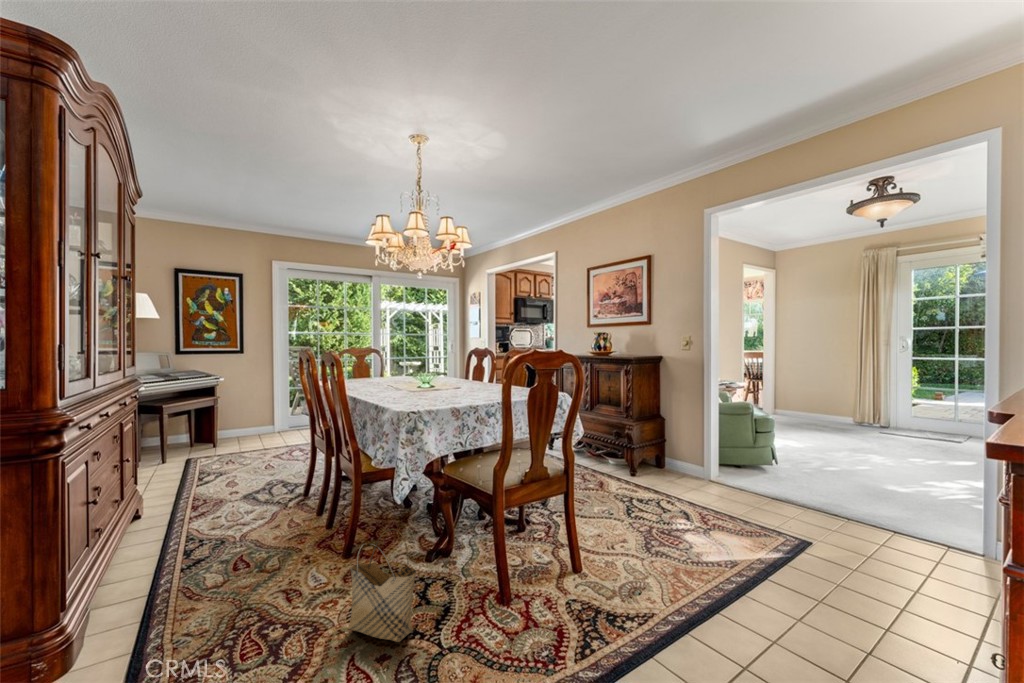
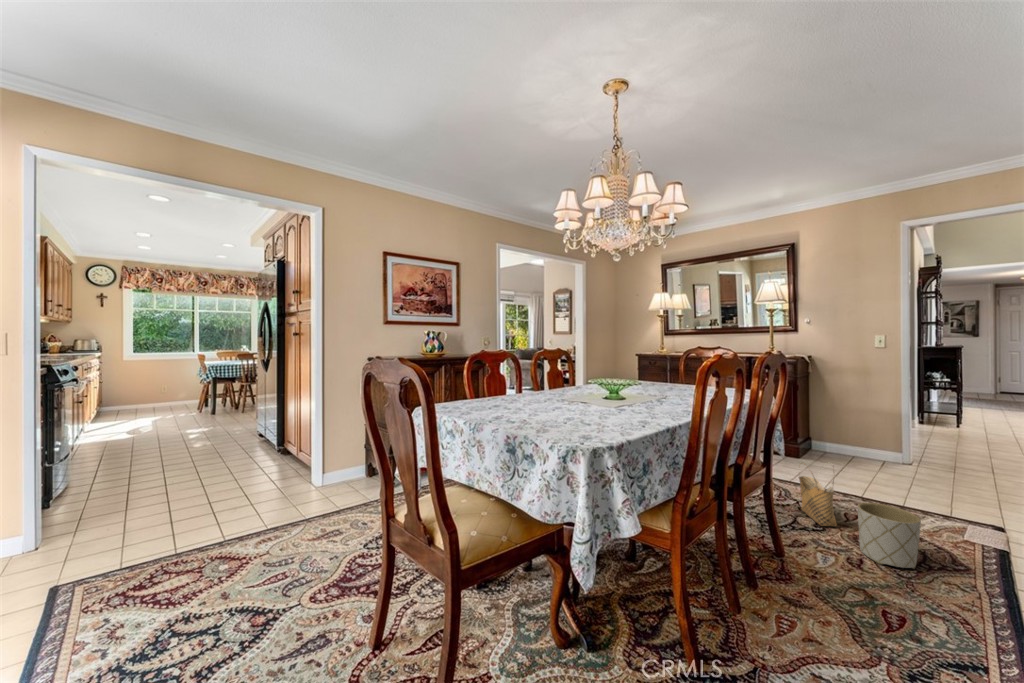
planter: none [234,549,304,644] -> present [858,503,921,569]

